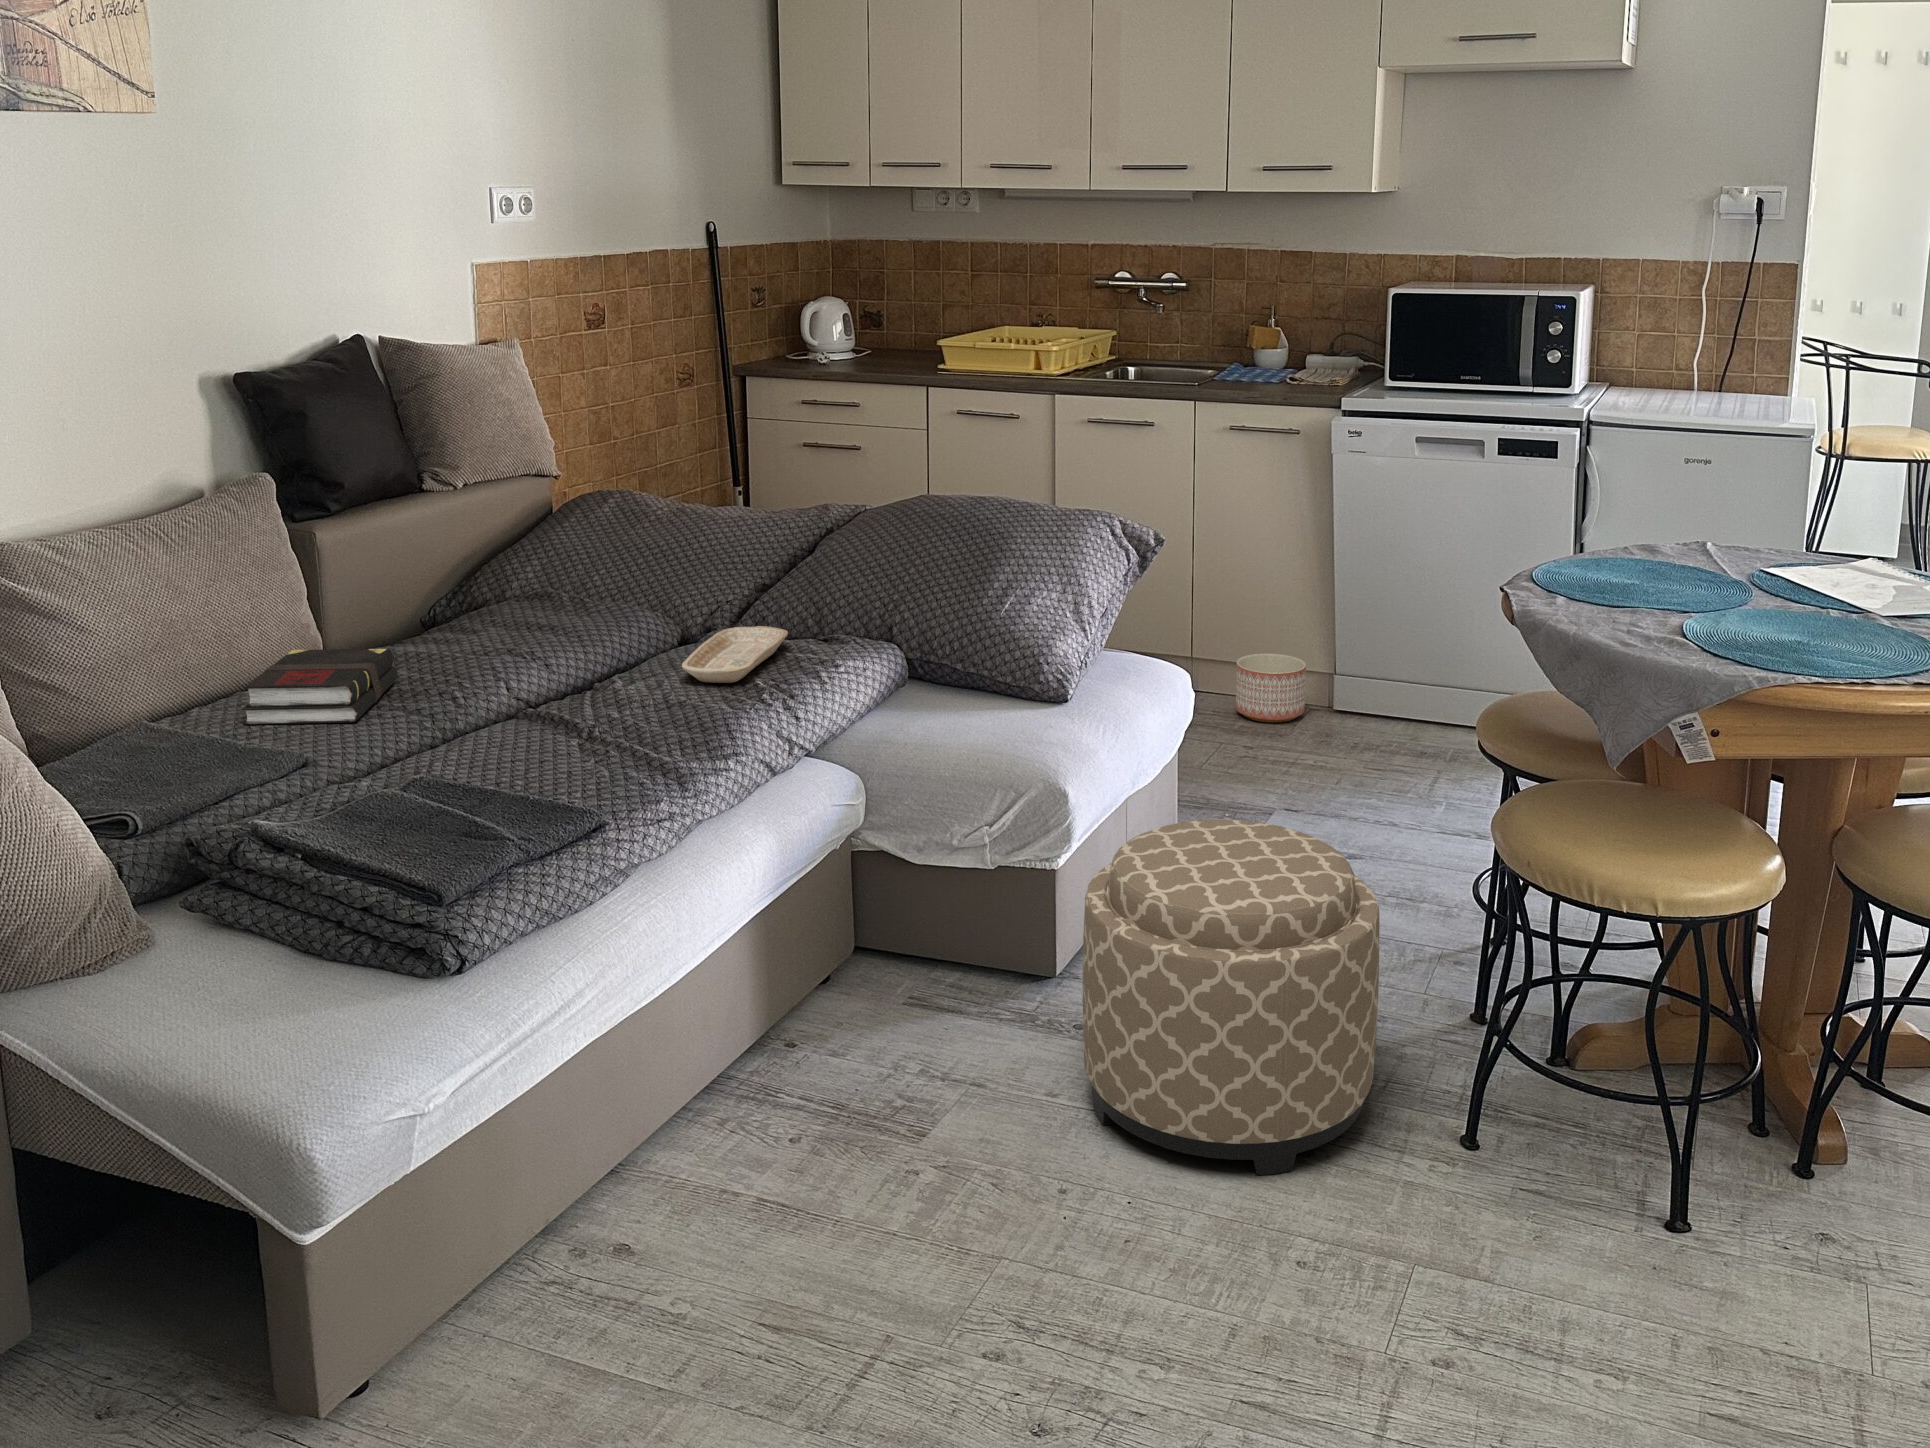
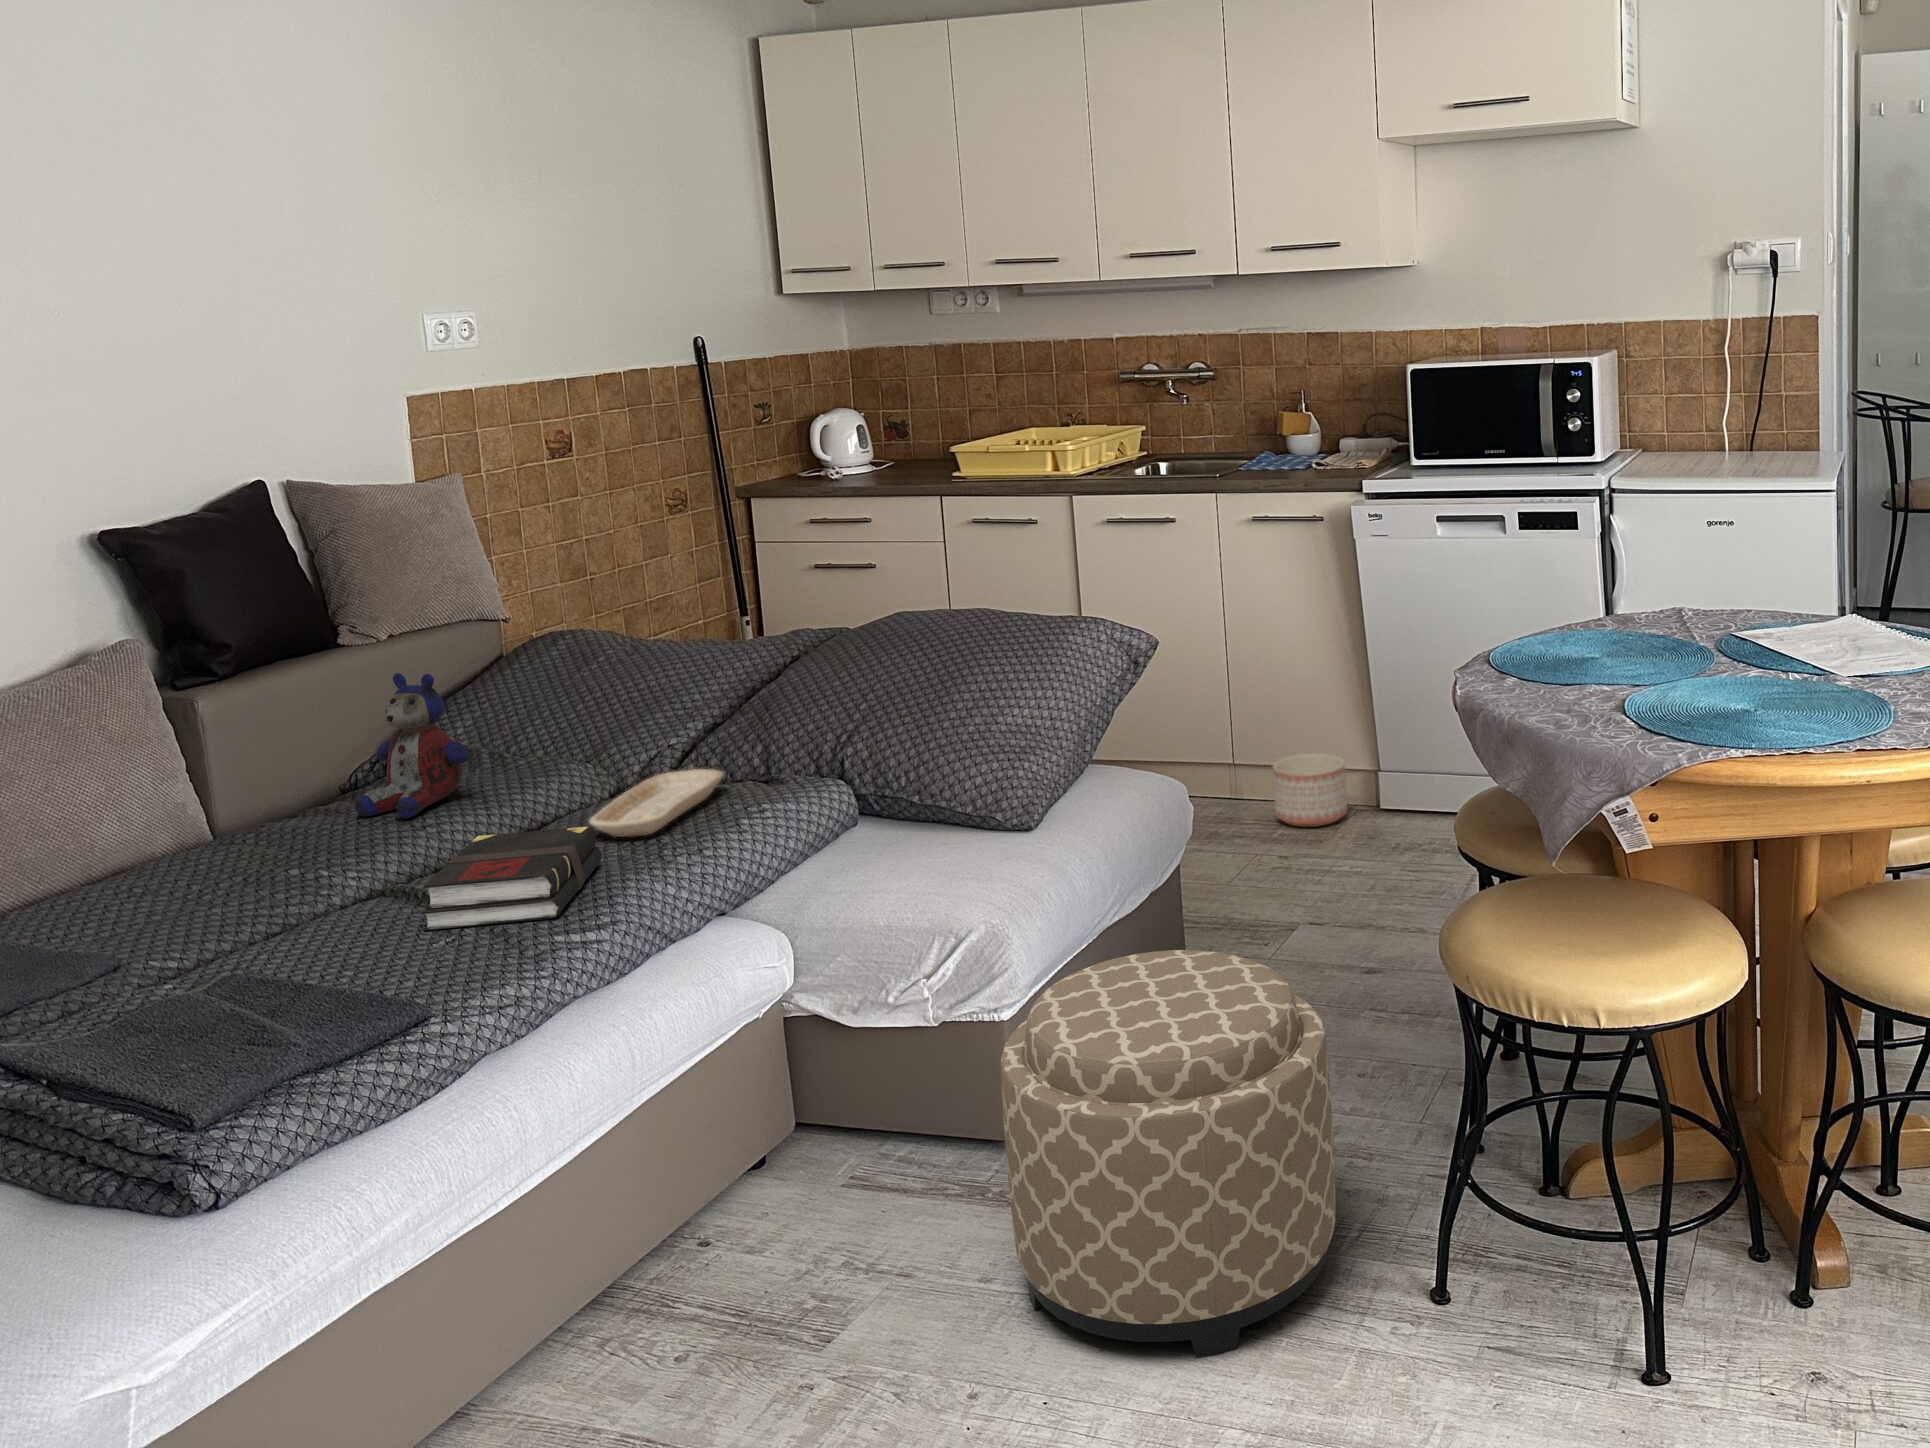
stuffed bear: none [455,520,556,652] -> present [355,673,469,818]
book: present [242,649,397,725] -> present [421,827,602,931]

